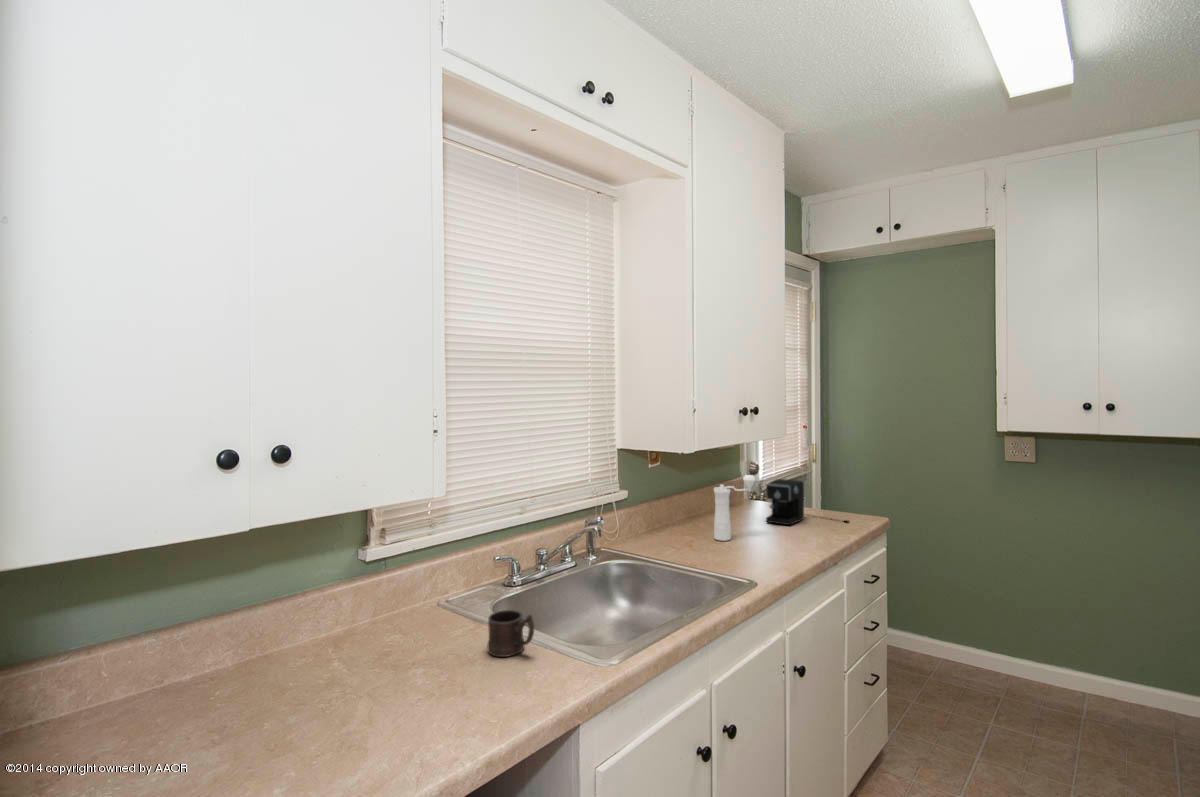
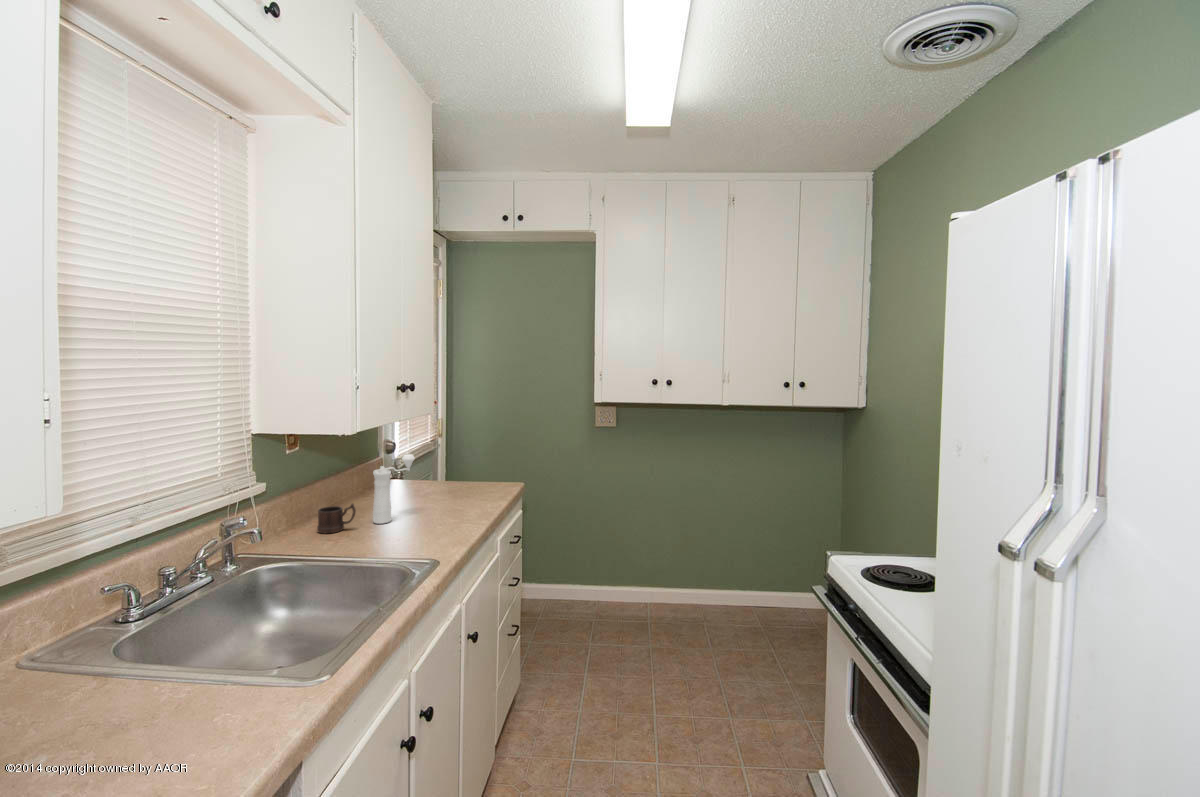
coffee maker: present [766,479,849,525] -> none [418,456,492,499]
mug: present [488,610,534,657] -> present [317,504,356,533]

